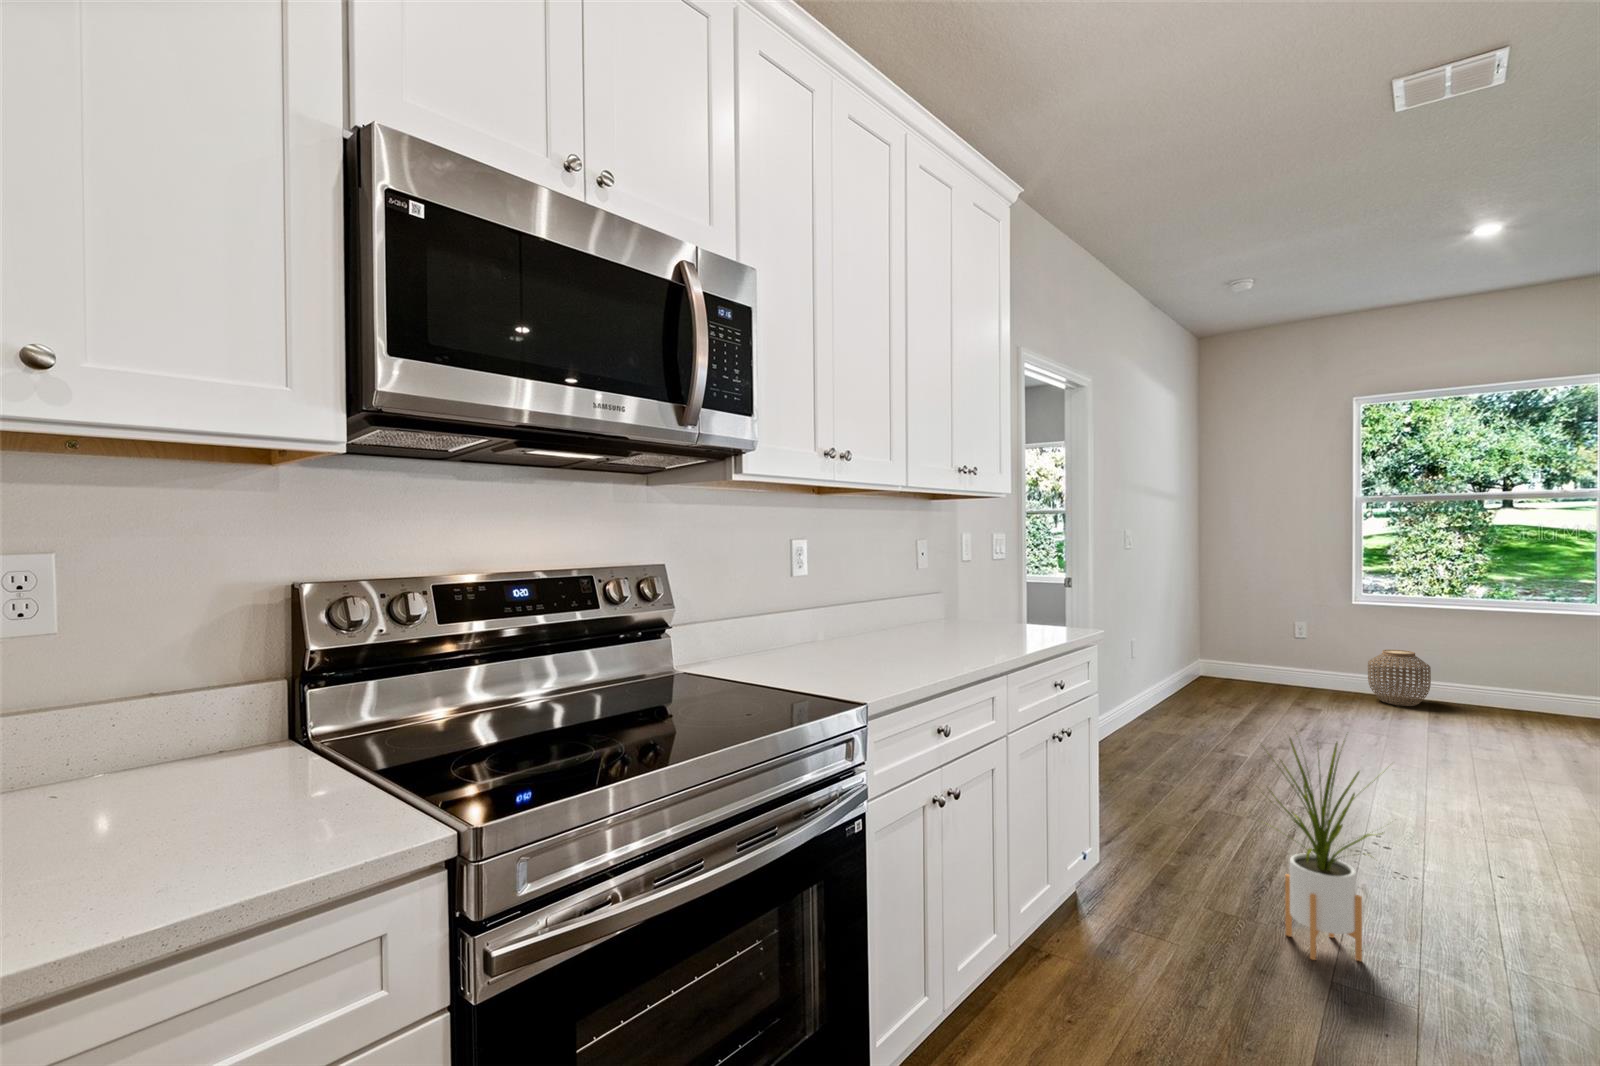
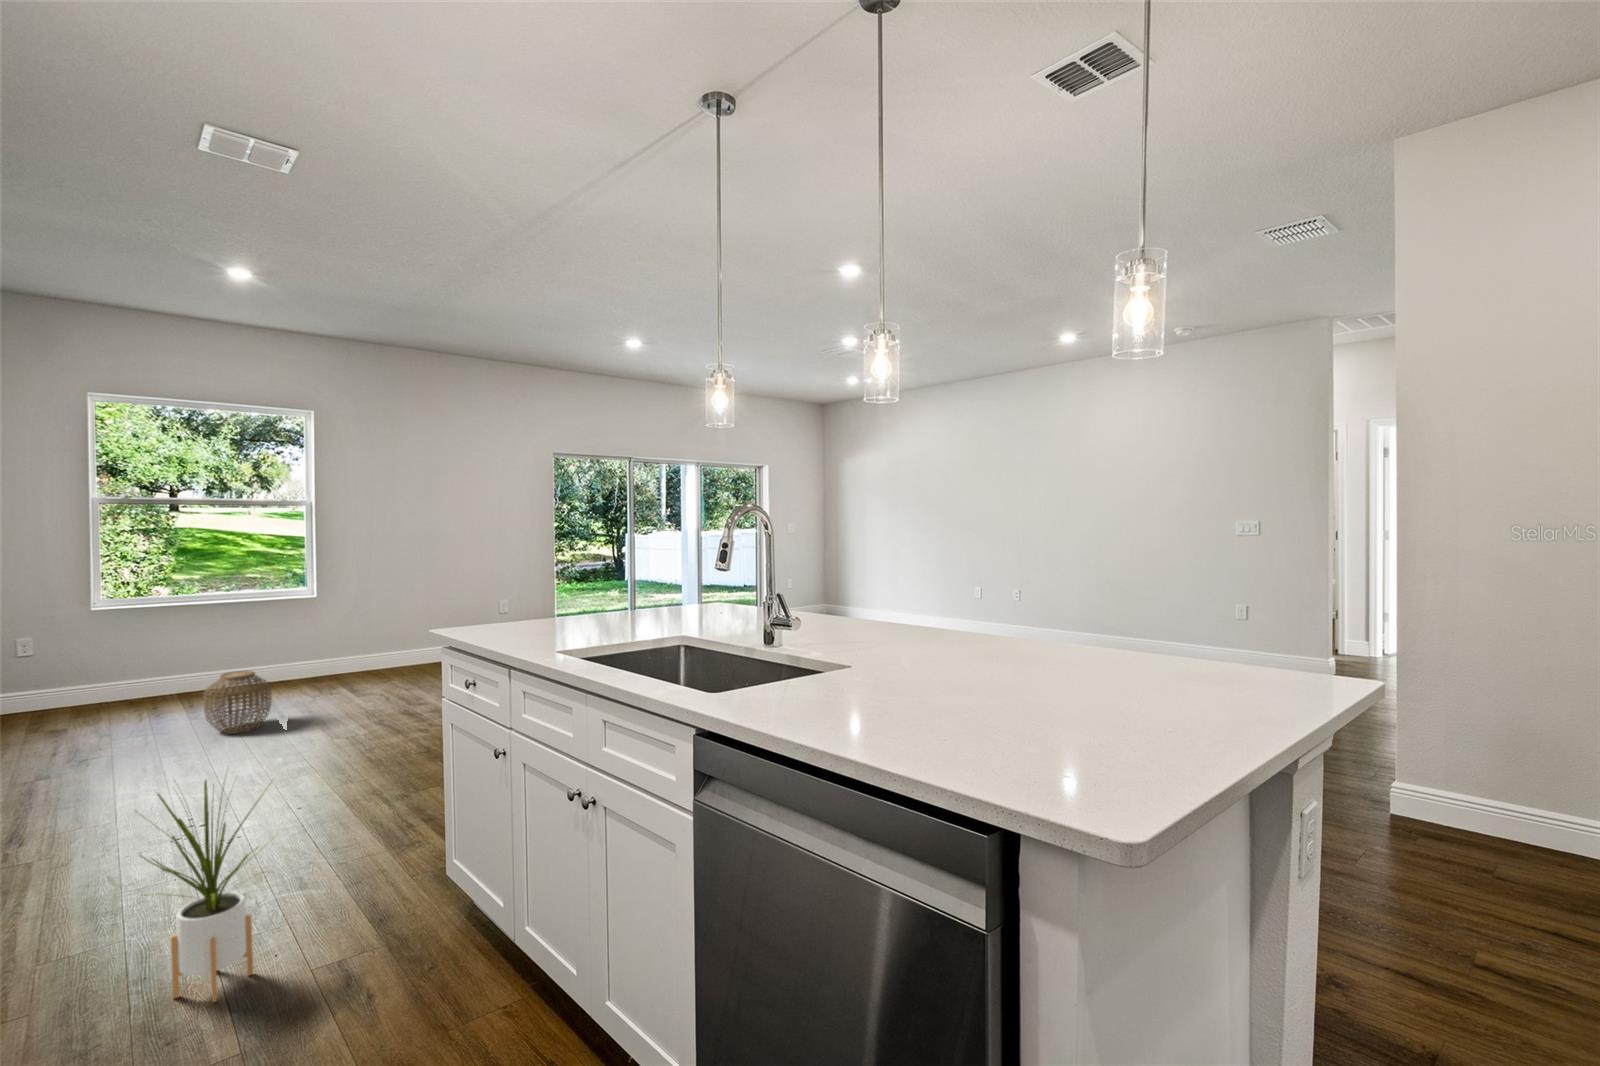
woven basket: present [1368,650,1431,706] -> present [204,671,271,734]

